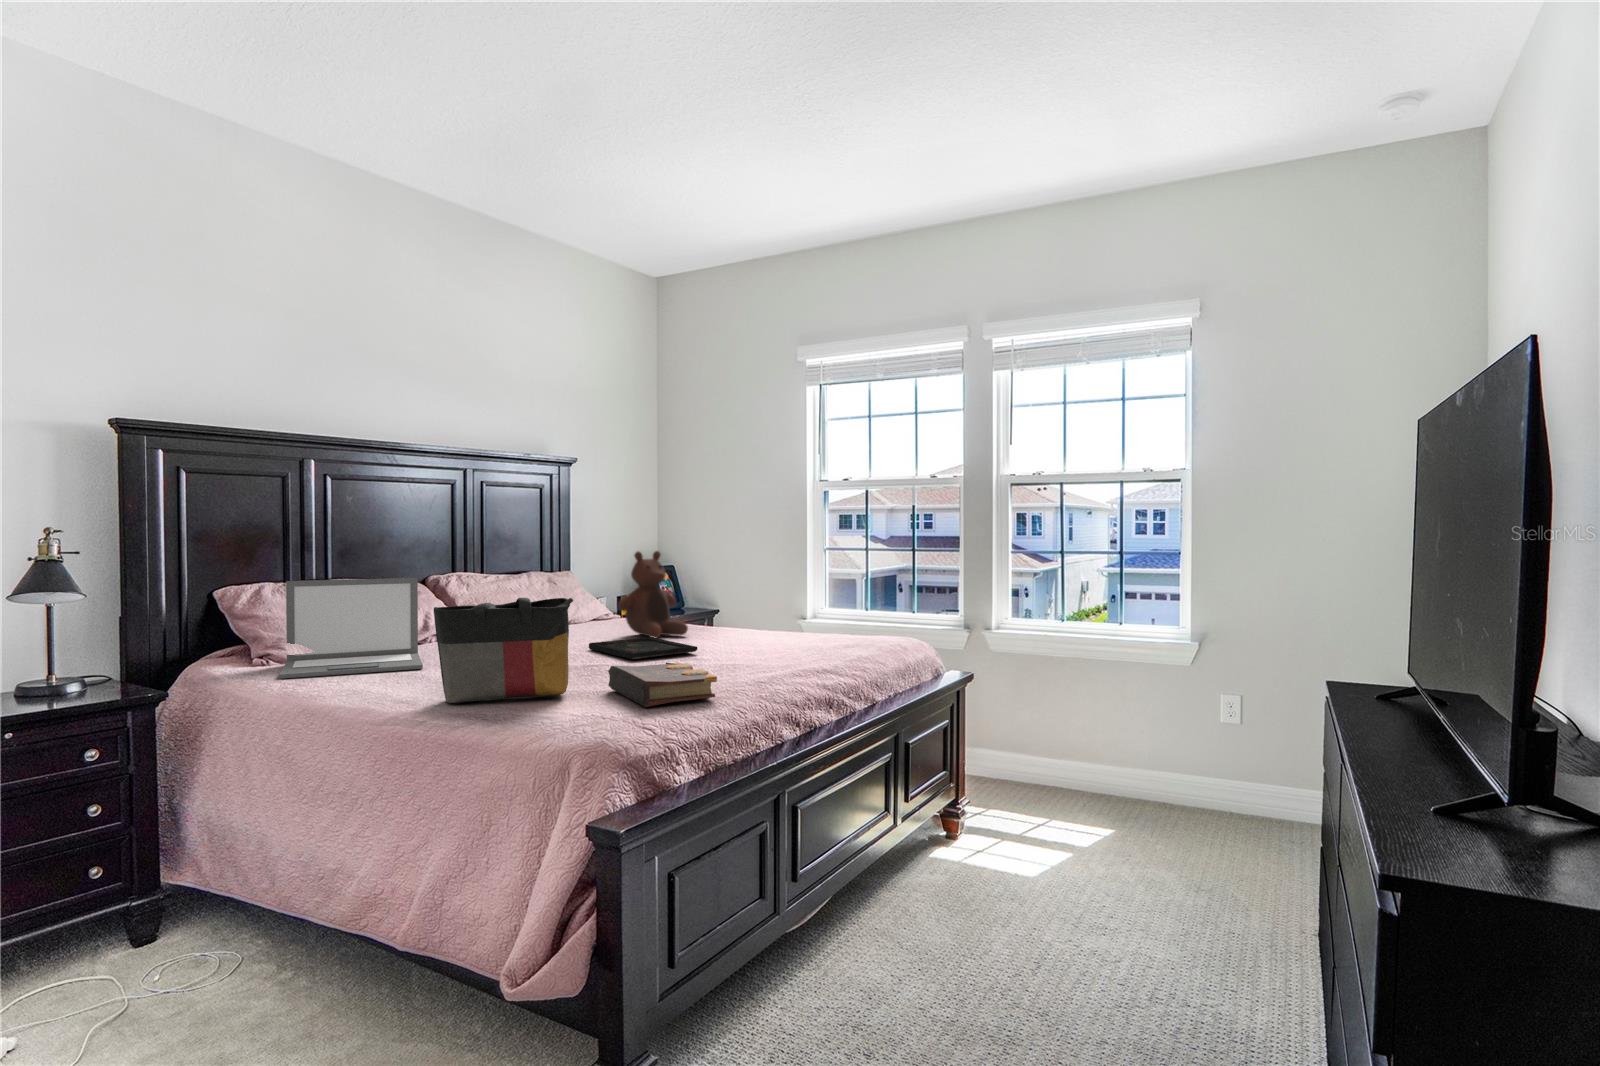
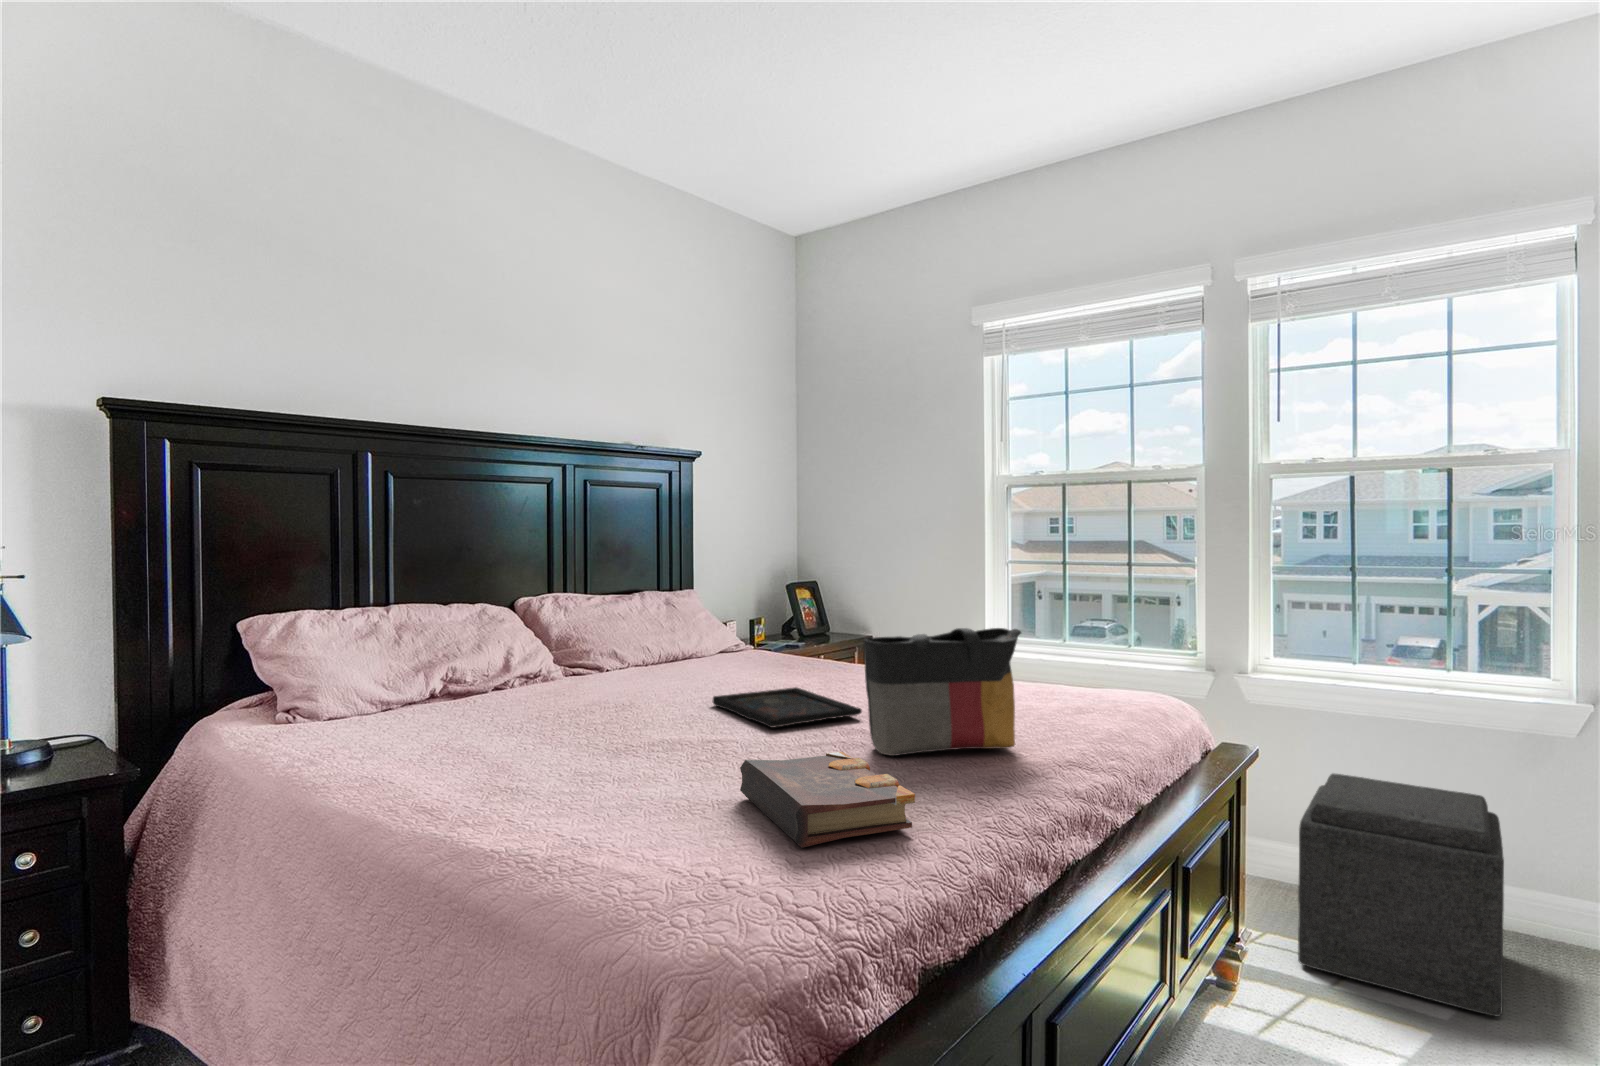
stuffed bear: present [618,551,688,638] -> none [750,568,842,687]
laptop: present [279,578,423,679] -> none [295,607,490,752]
tote bag: present [434,598,573,703] -> present [864,628,1021,756]
ottoman: none [1004,694,1136,839] -> present [1298,774,1504,1016]

